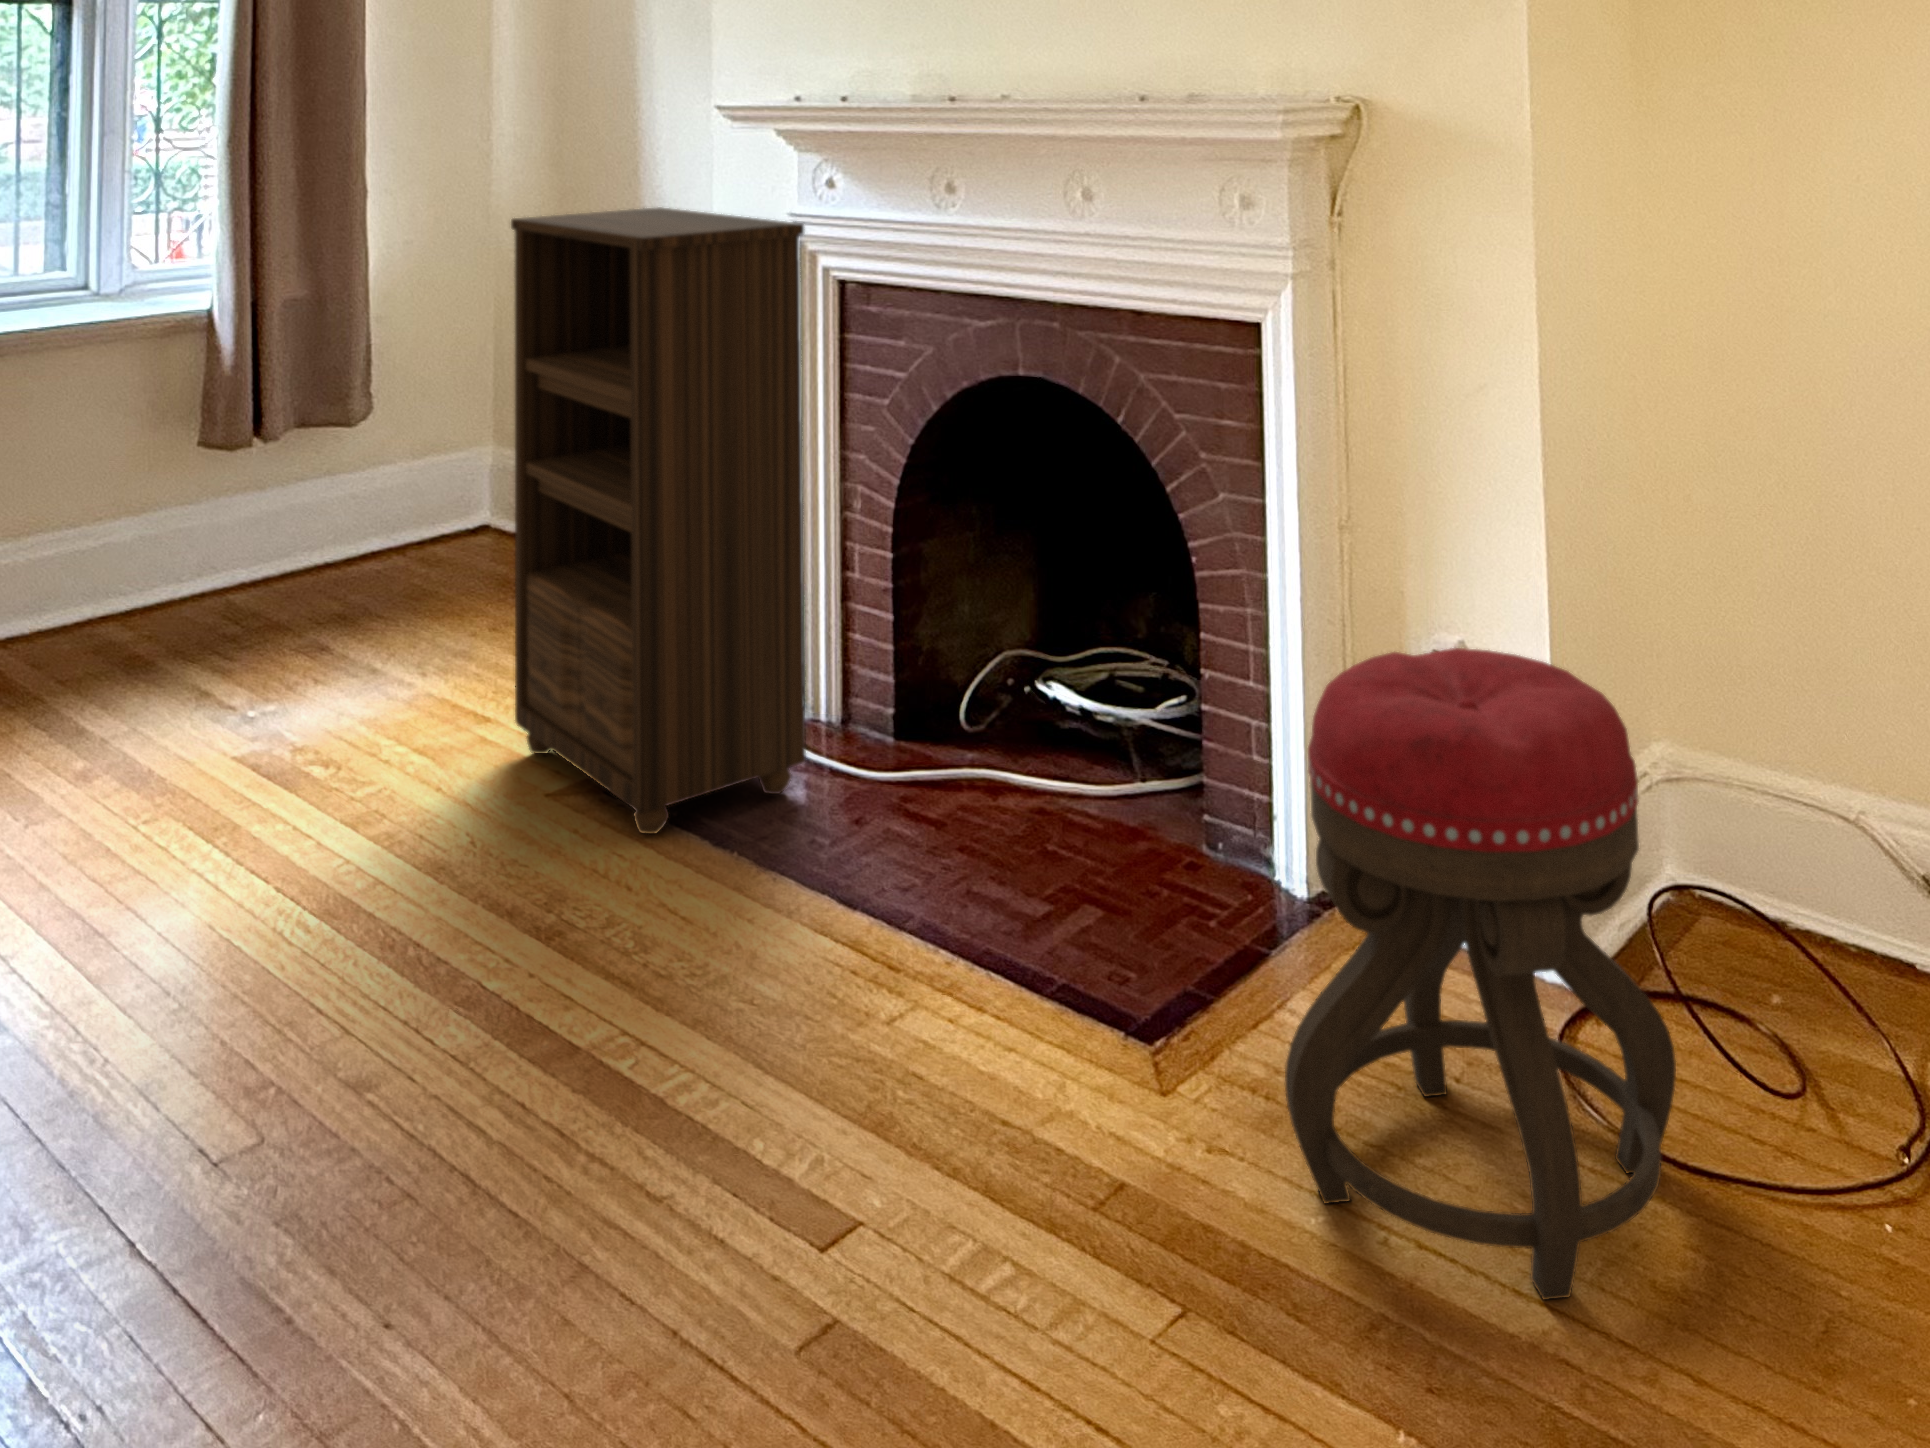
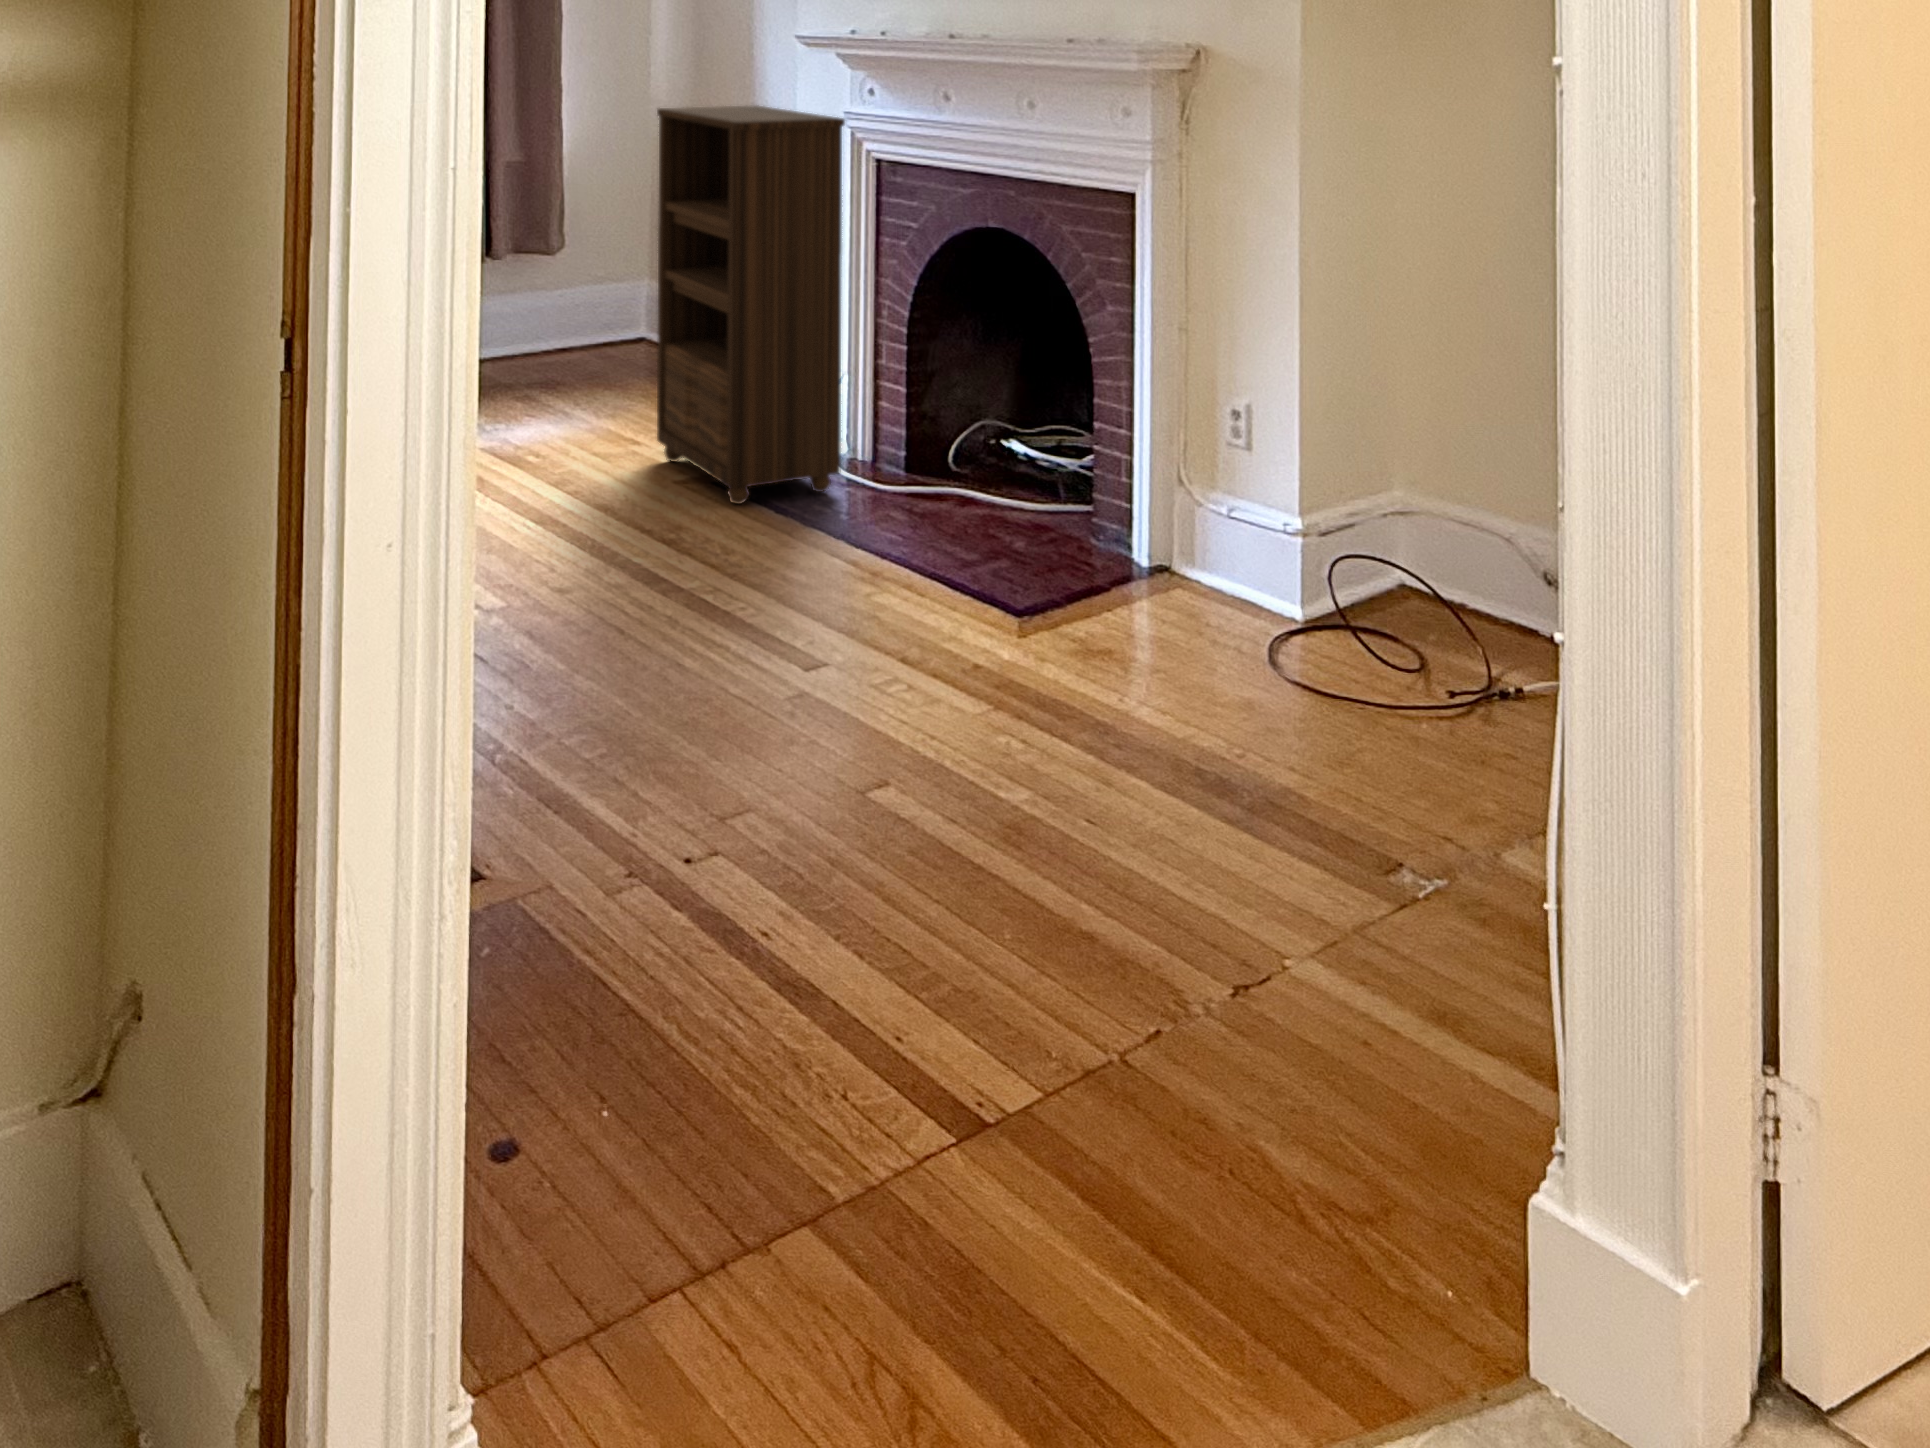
ottoman: present [1285,648,1676,1300] -> none [1074,386,1312,727]

